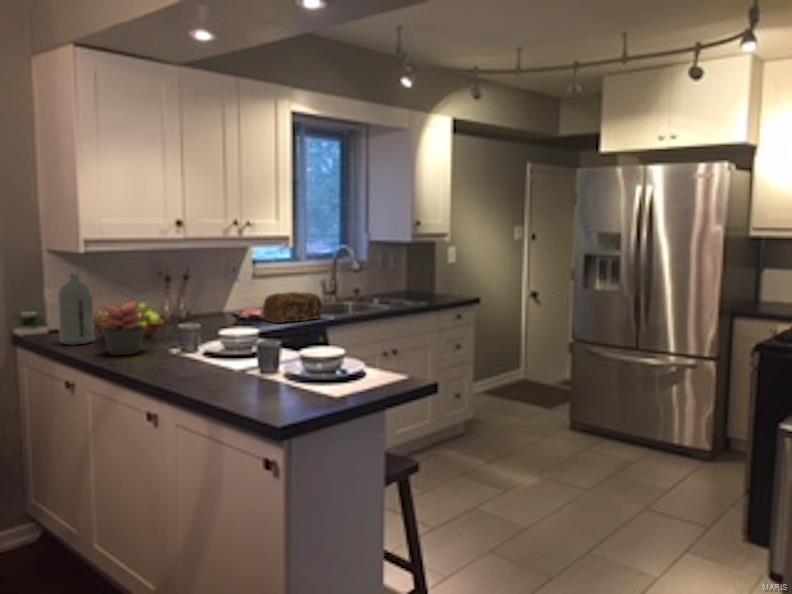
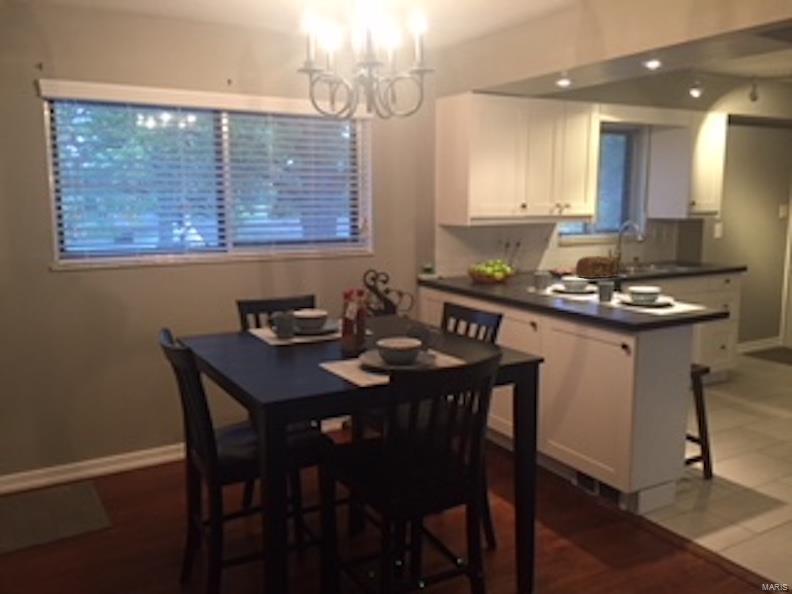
bottle: present [58,273,94,345] -> none [453,239,473,286]
succulent plant: present [99,301,147,355] -> none [485,257,517,292]

